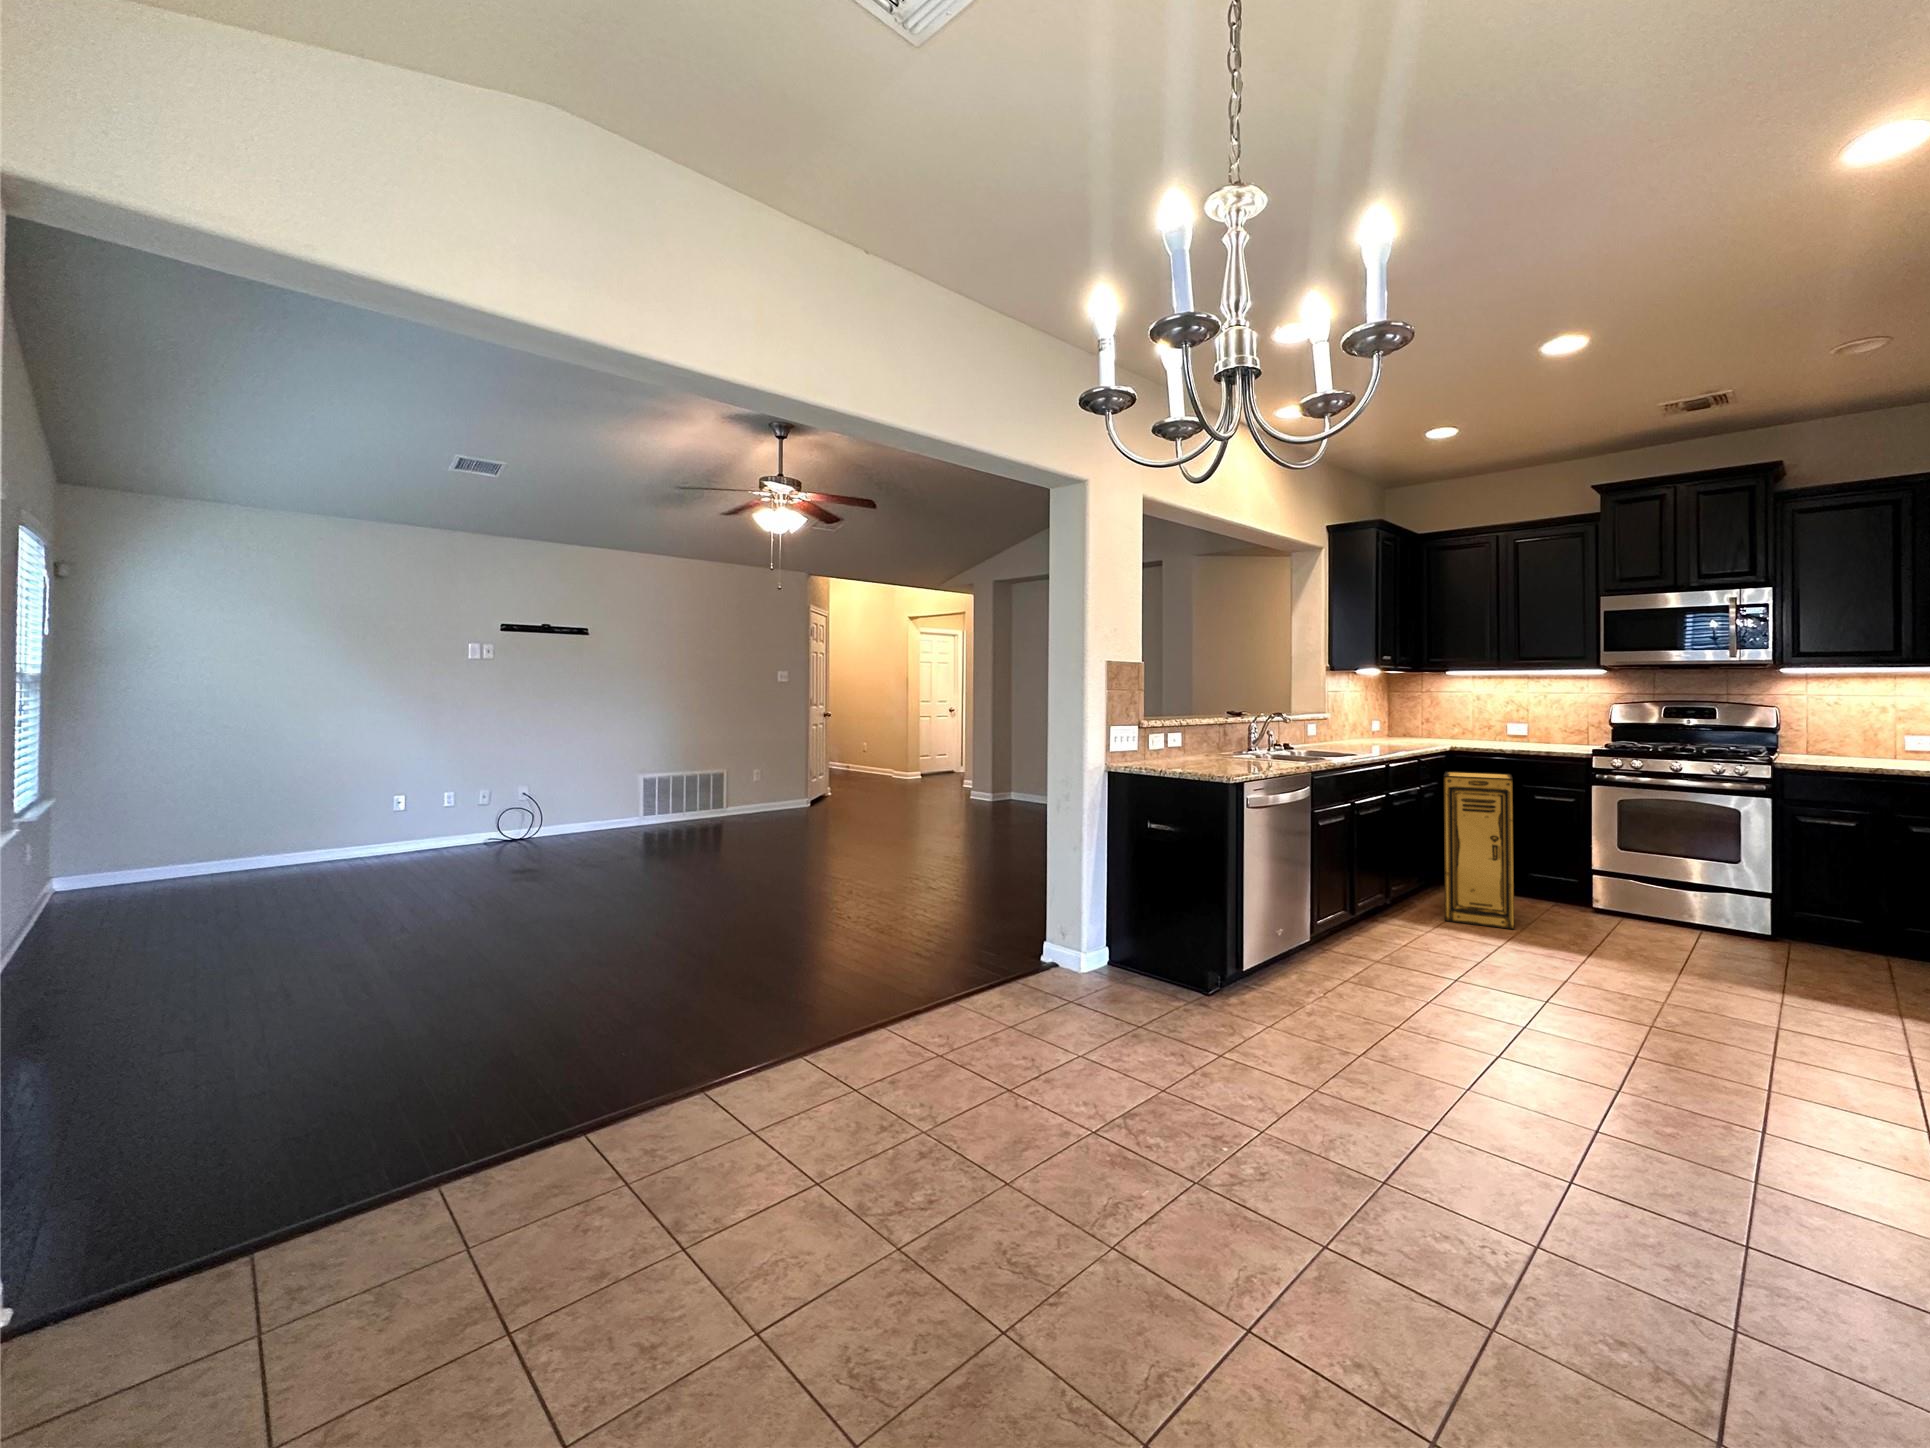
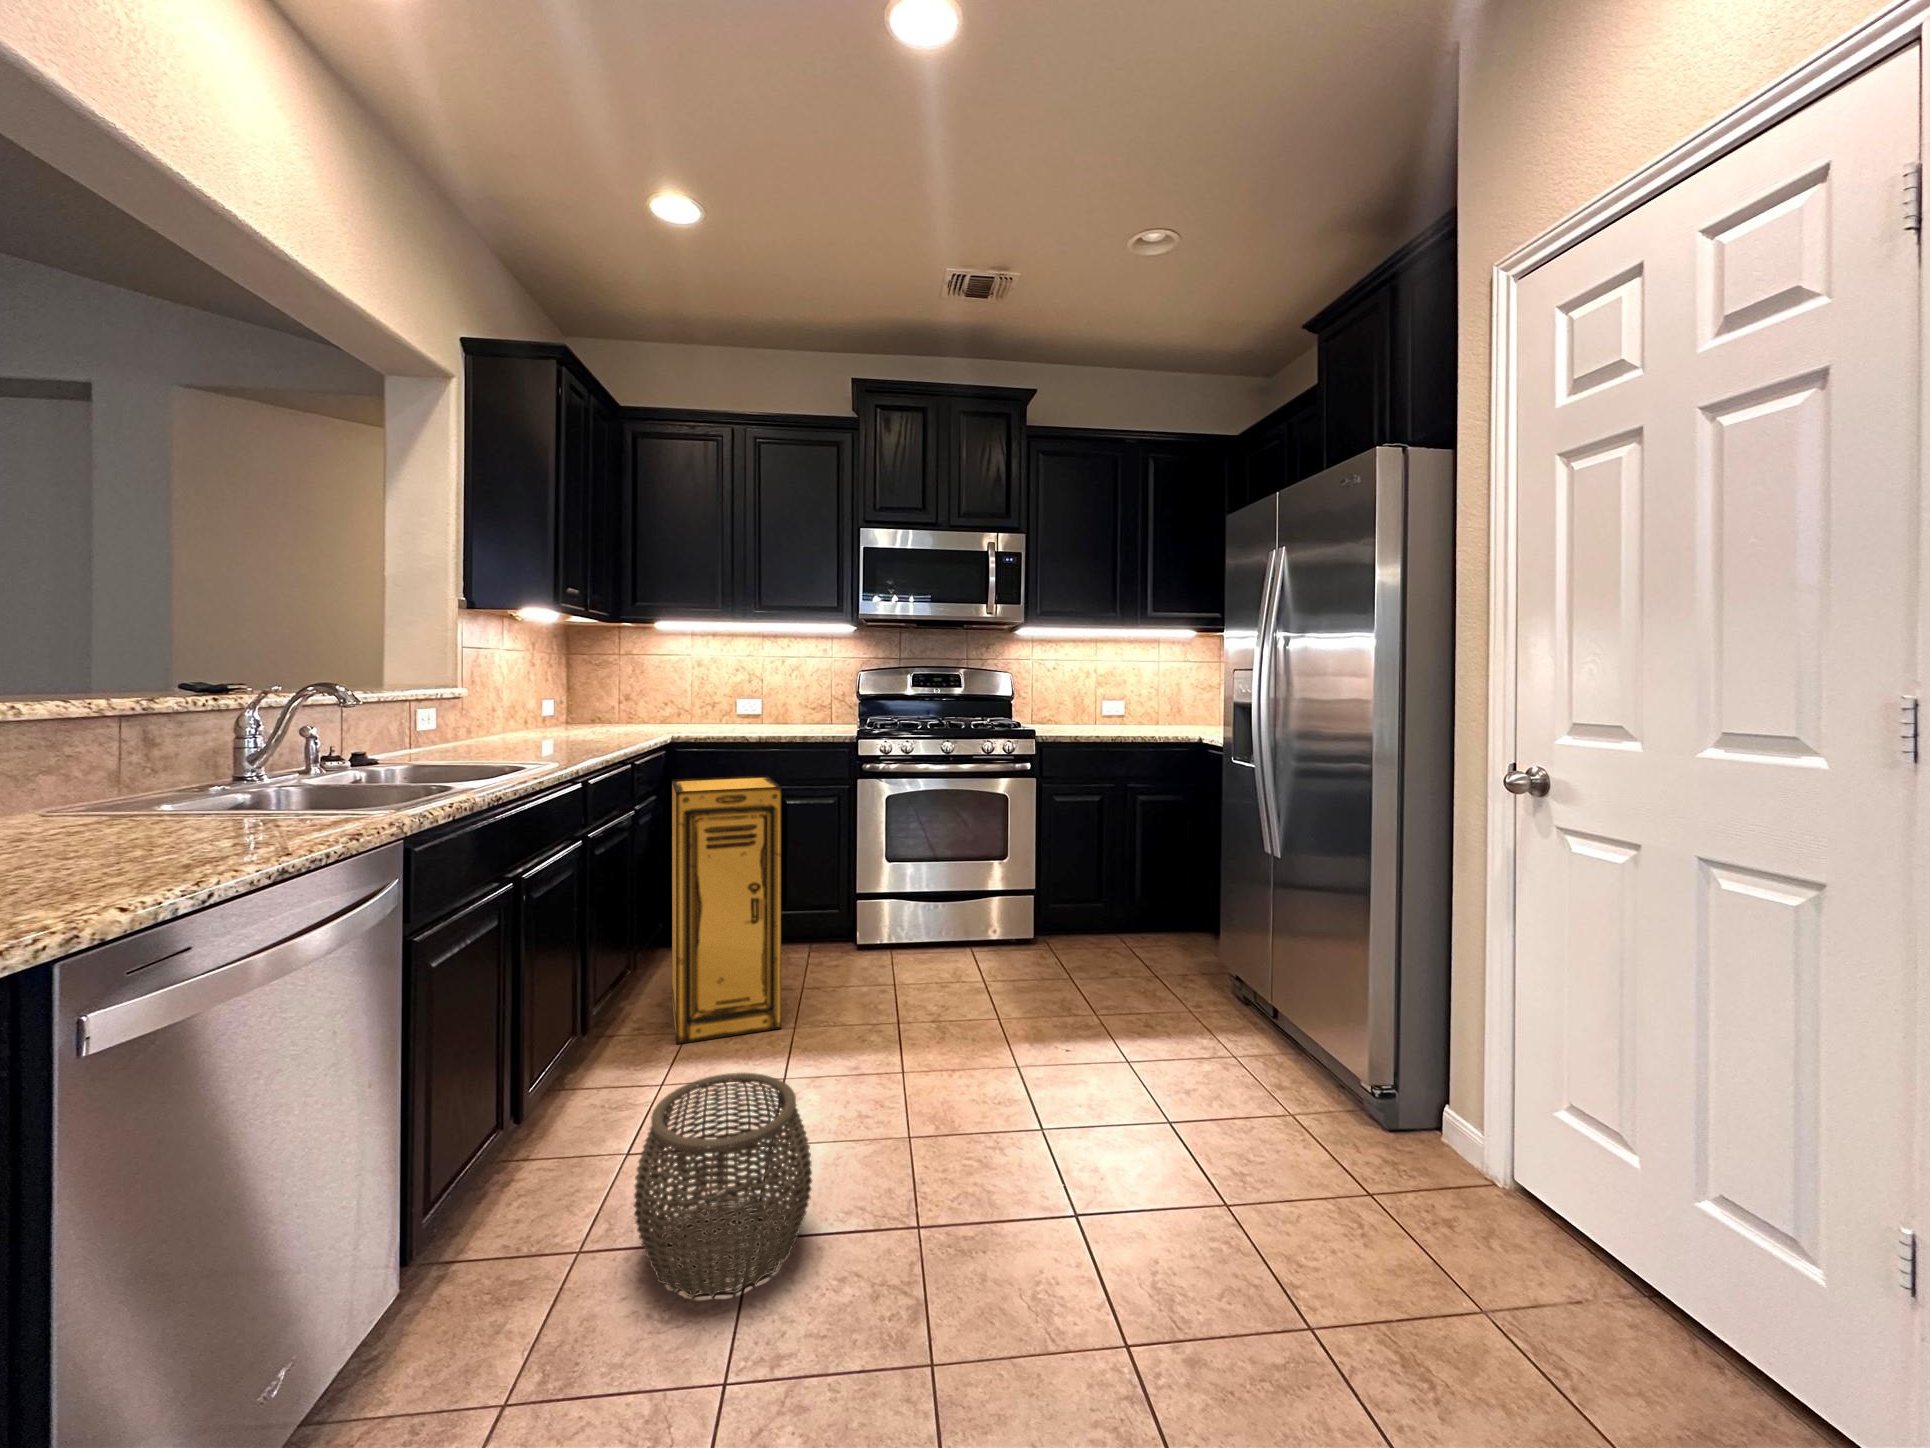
woven basket: none [1405,904,1495,991] -> present [634,1073,812,1297]

